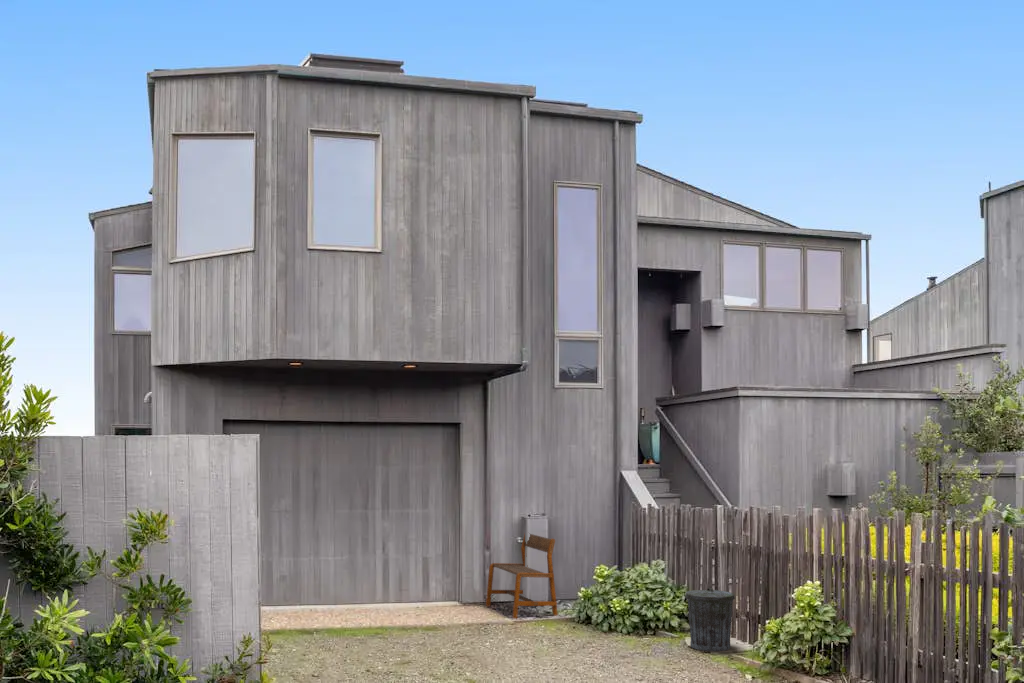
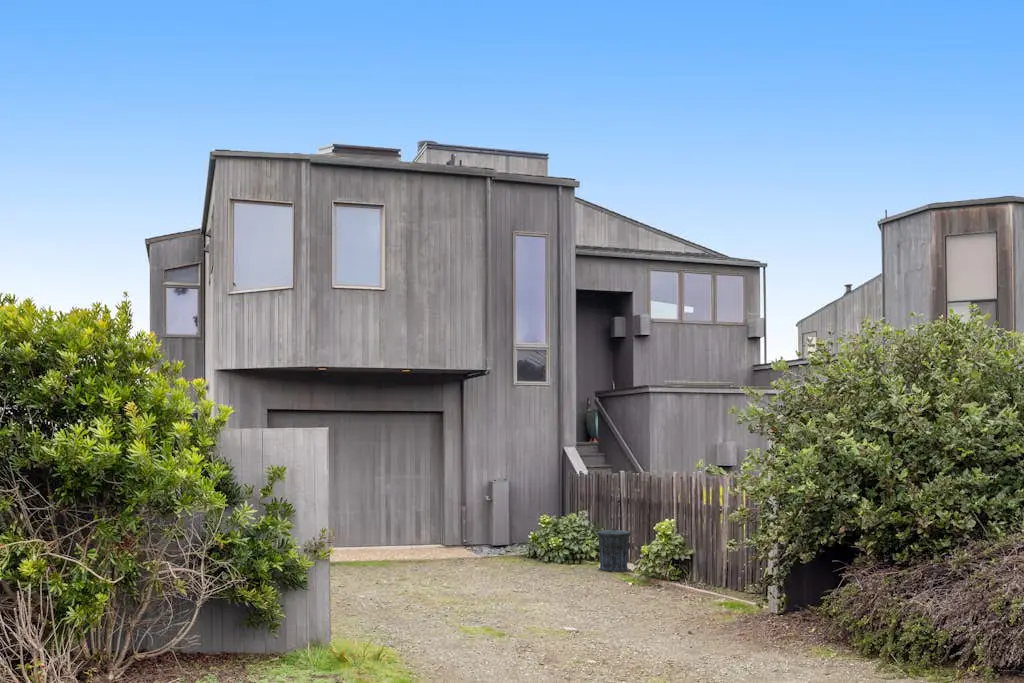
bench: present [486,534,558,619] -> none [461,493,513,555]

